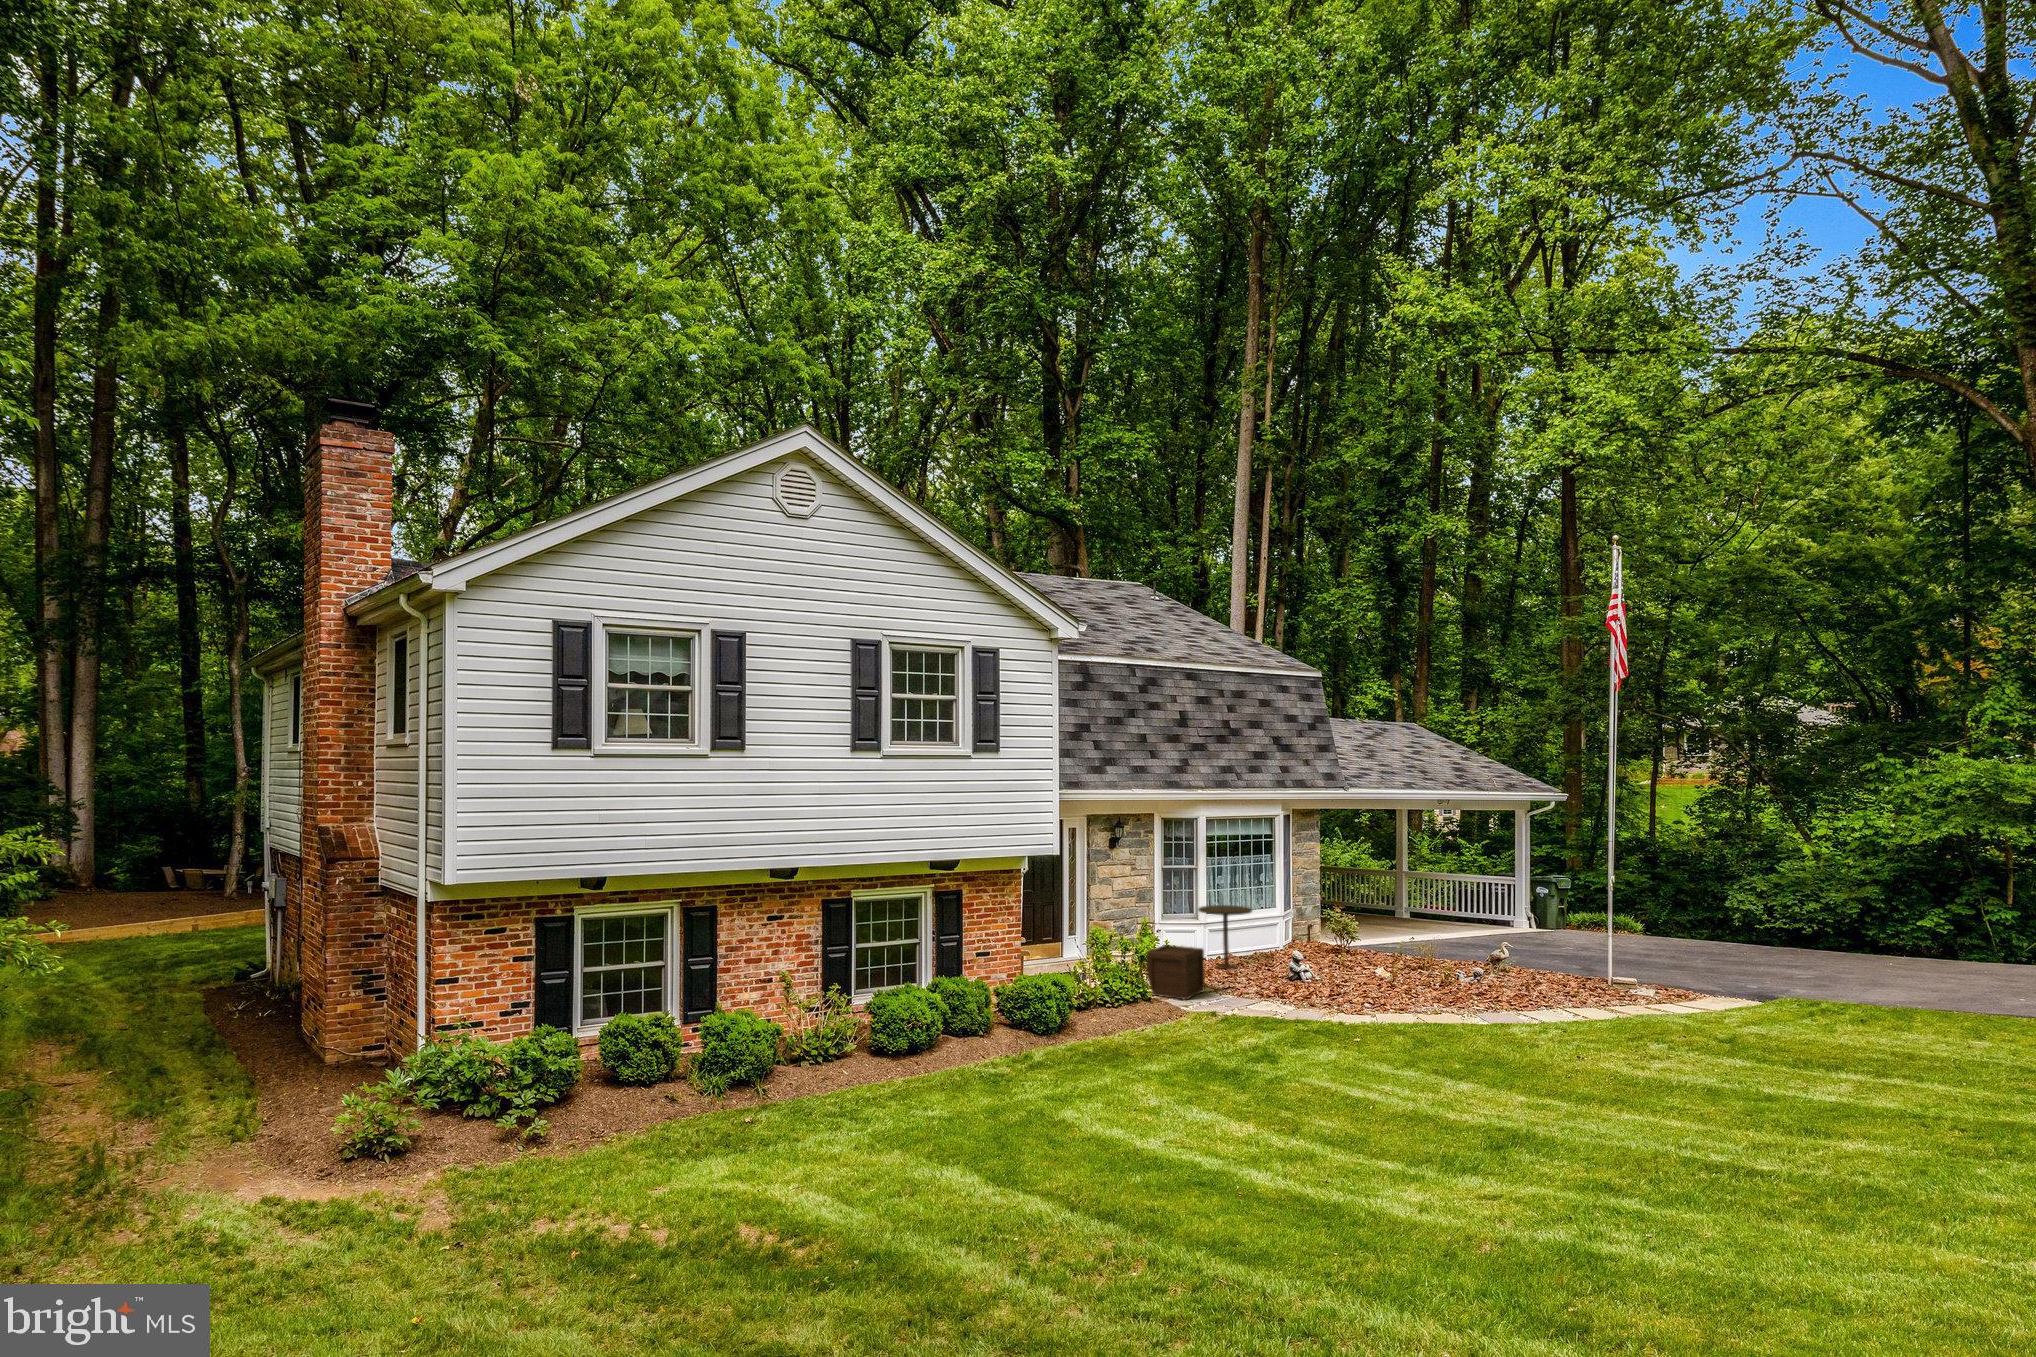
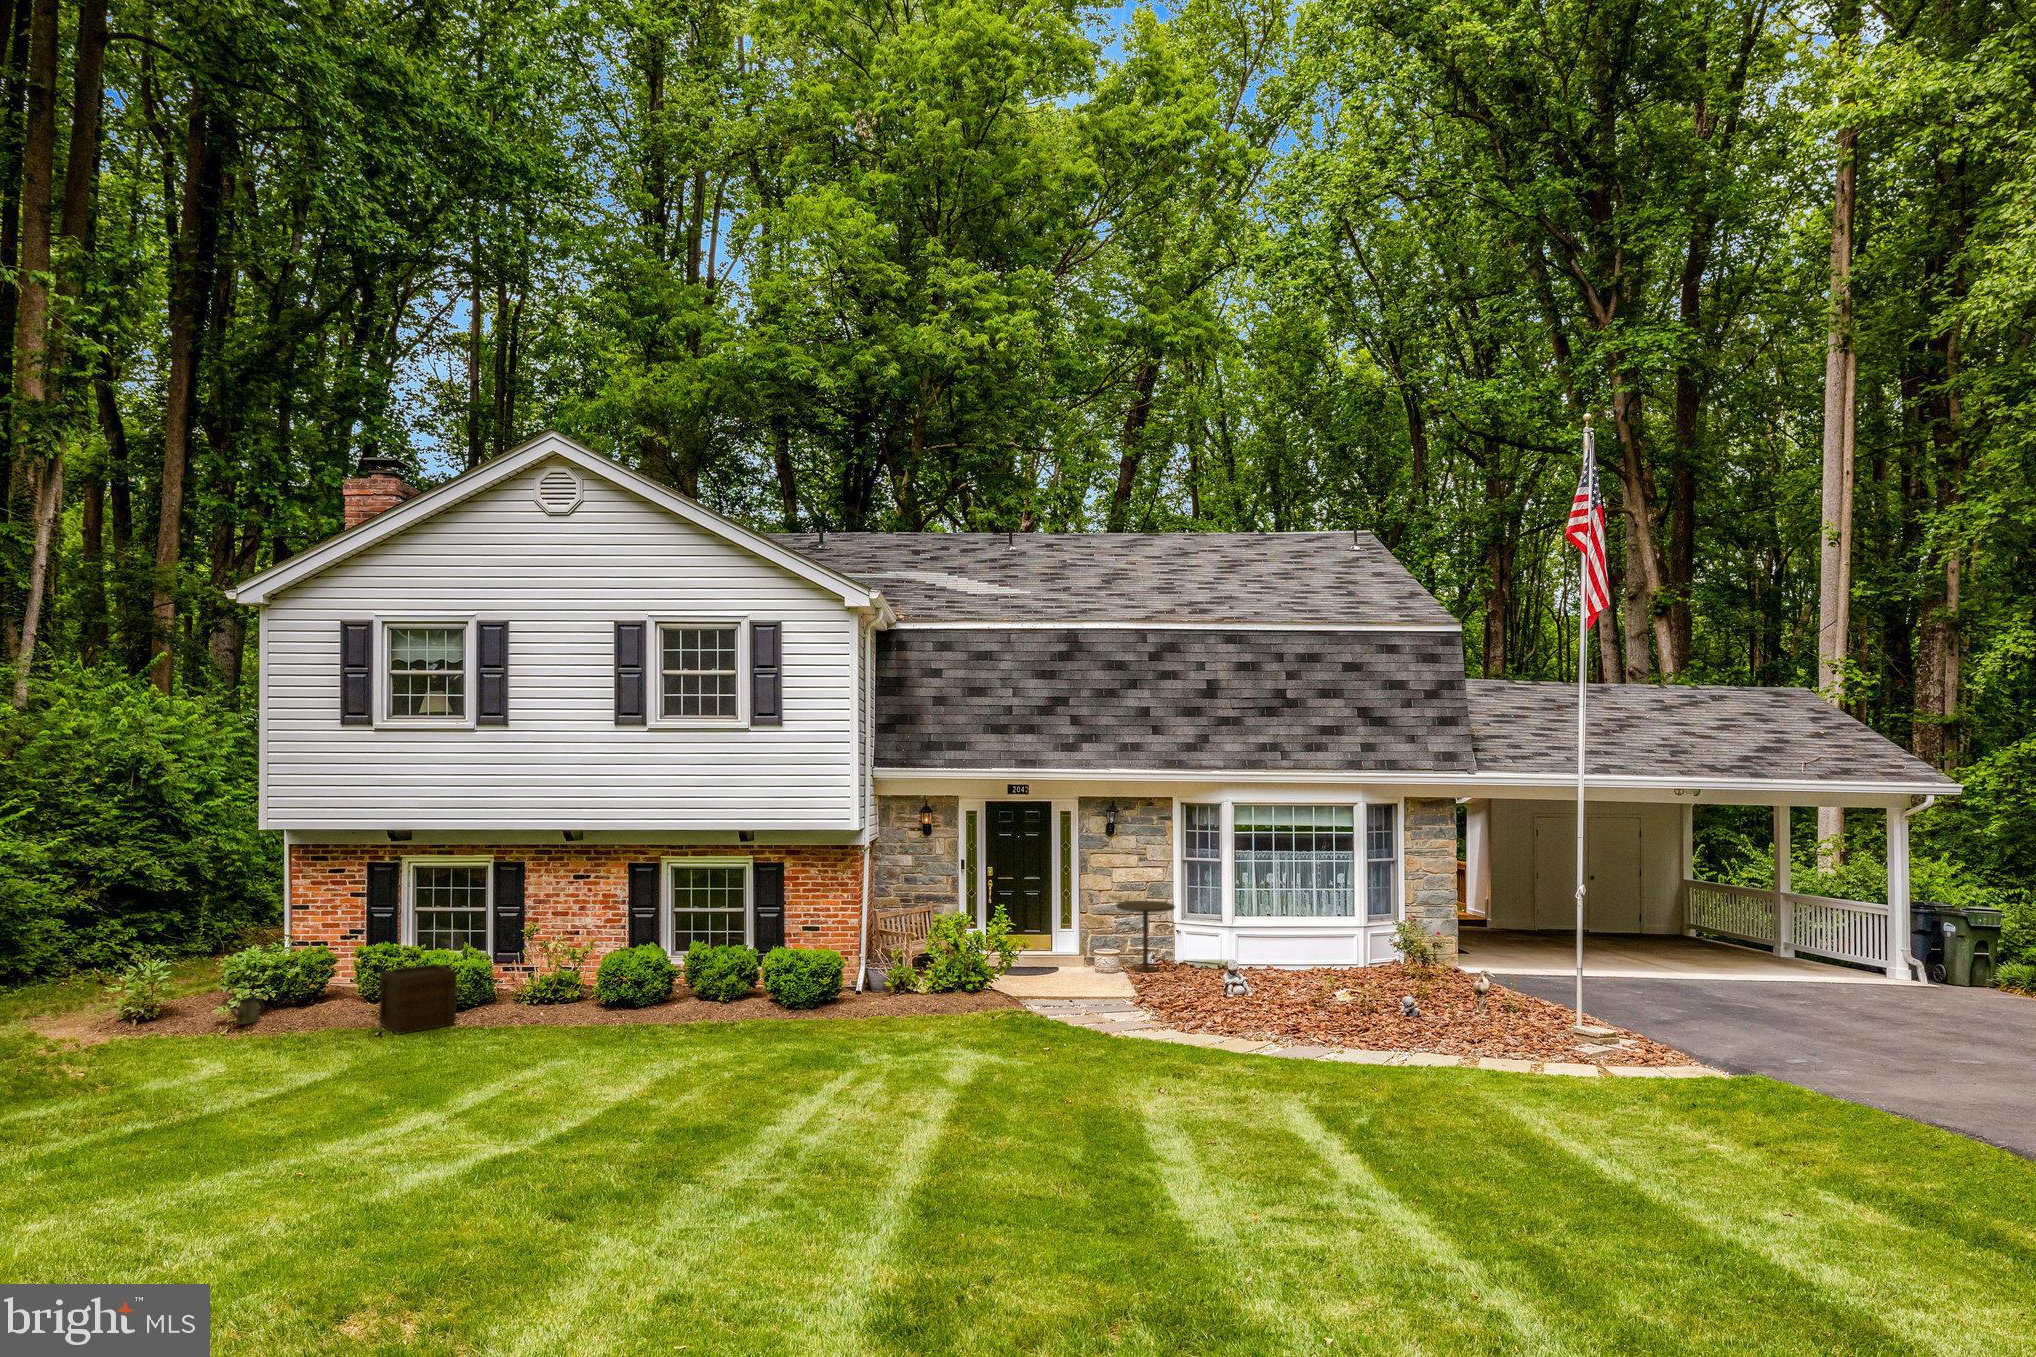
wooden crate: present [1146,945,1205,1000] -> present [379,964,457,1034]
watering can: none [445,1097,474,1135] -> present [225,997,263,1024]

